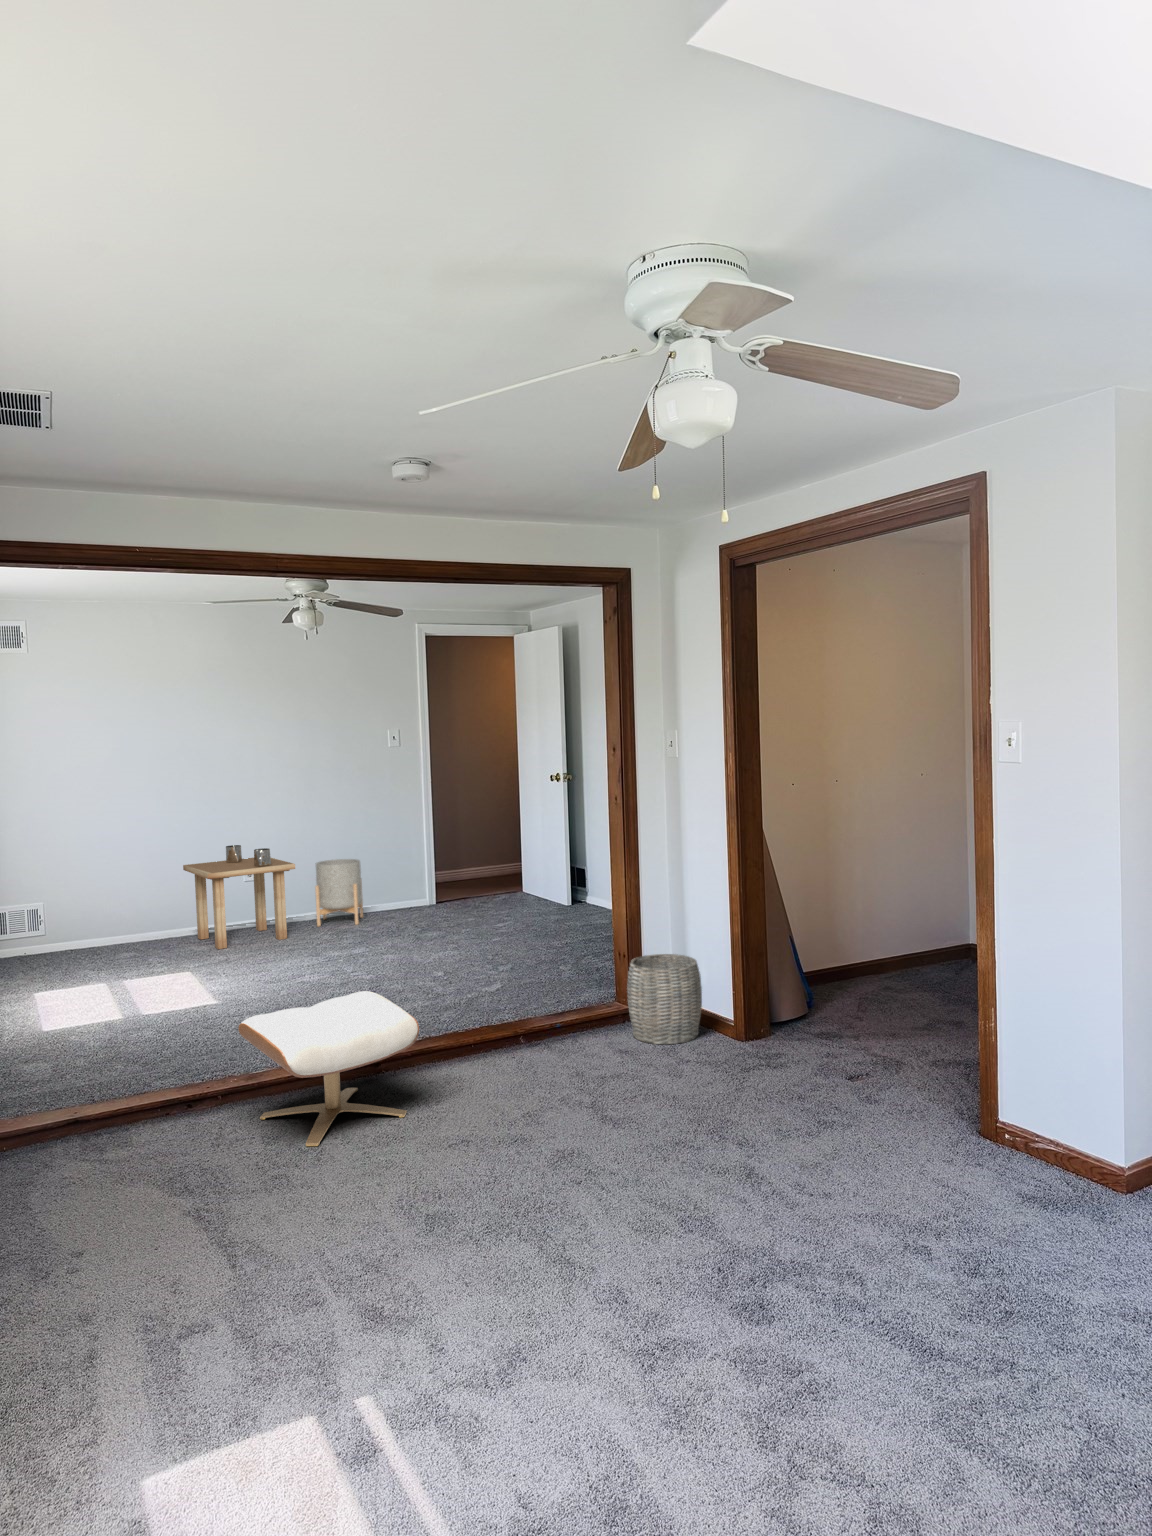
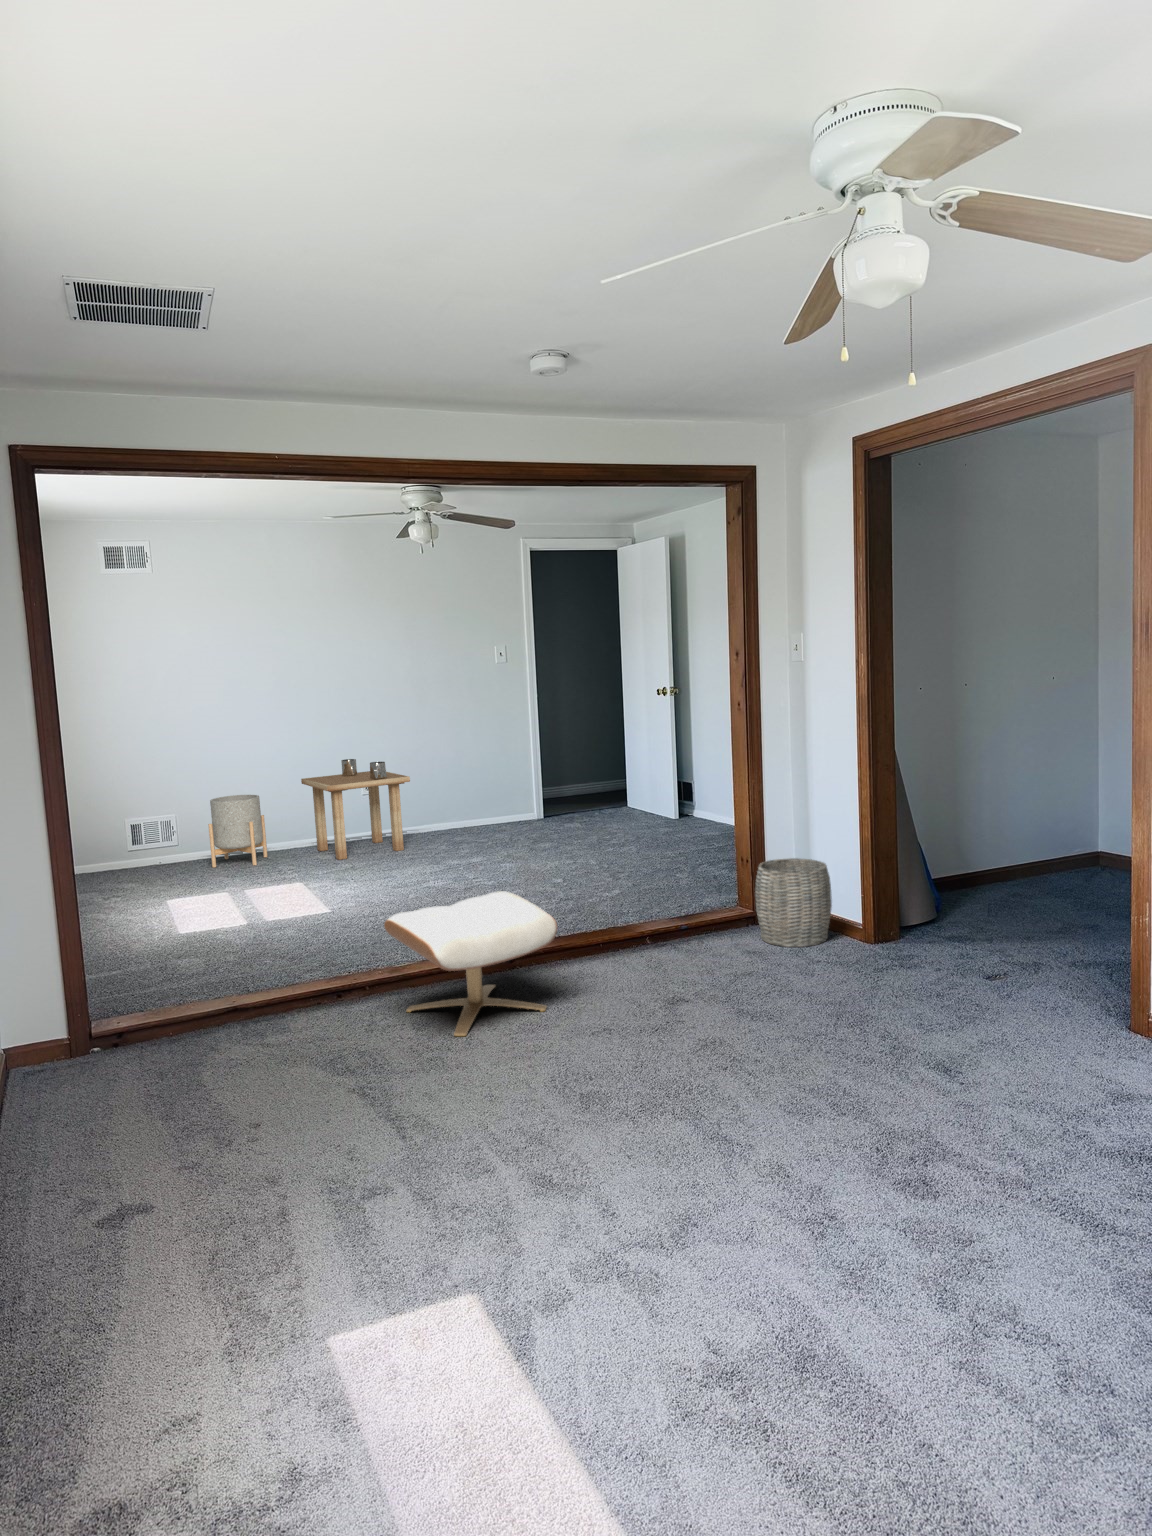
planter: present [315,859,363,927] -> present [208,795,267,868]

